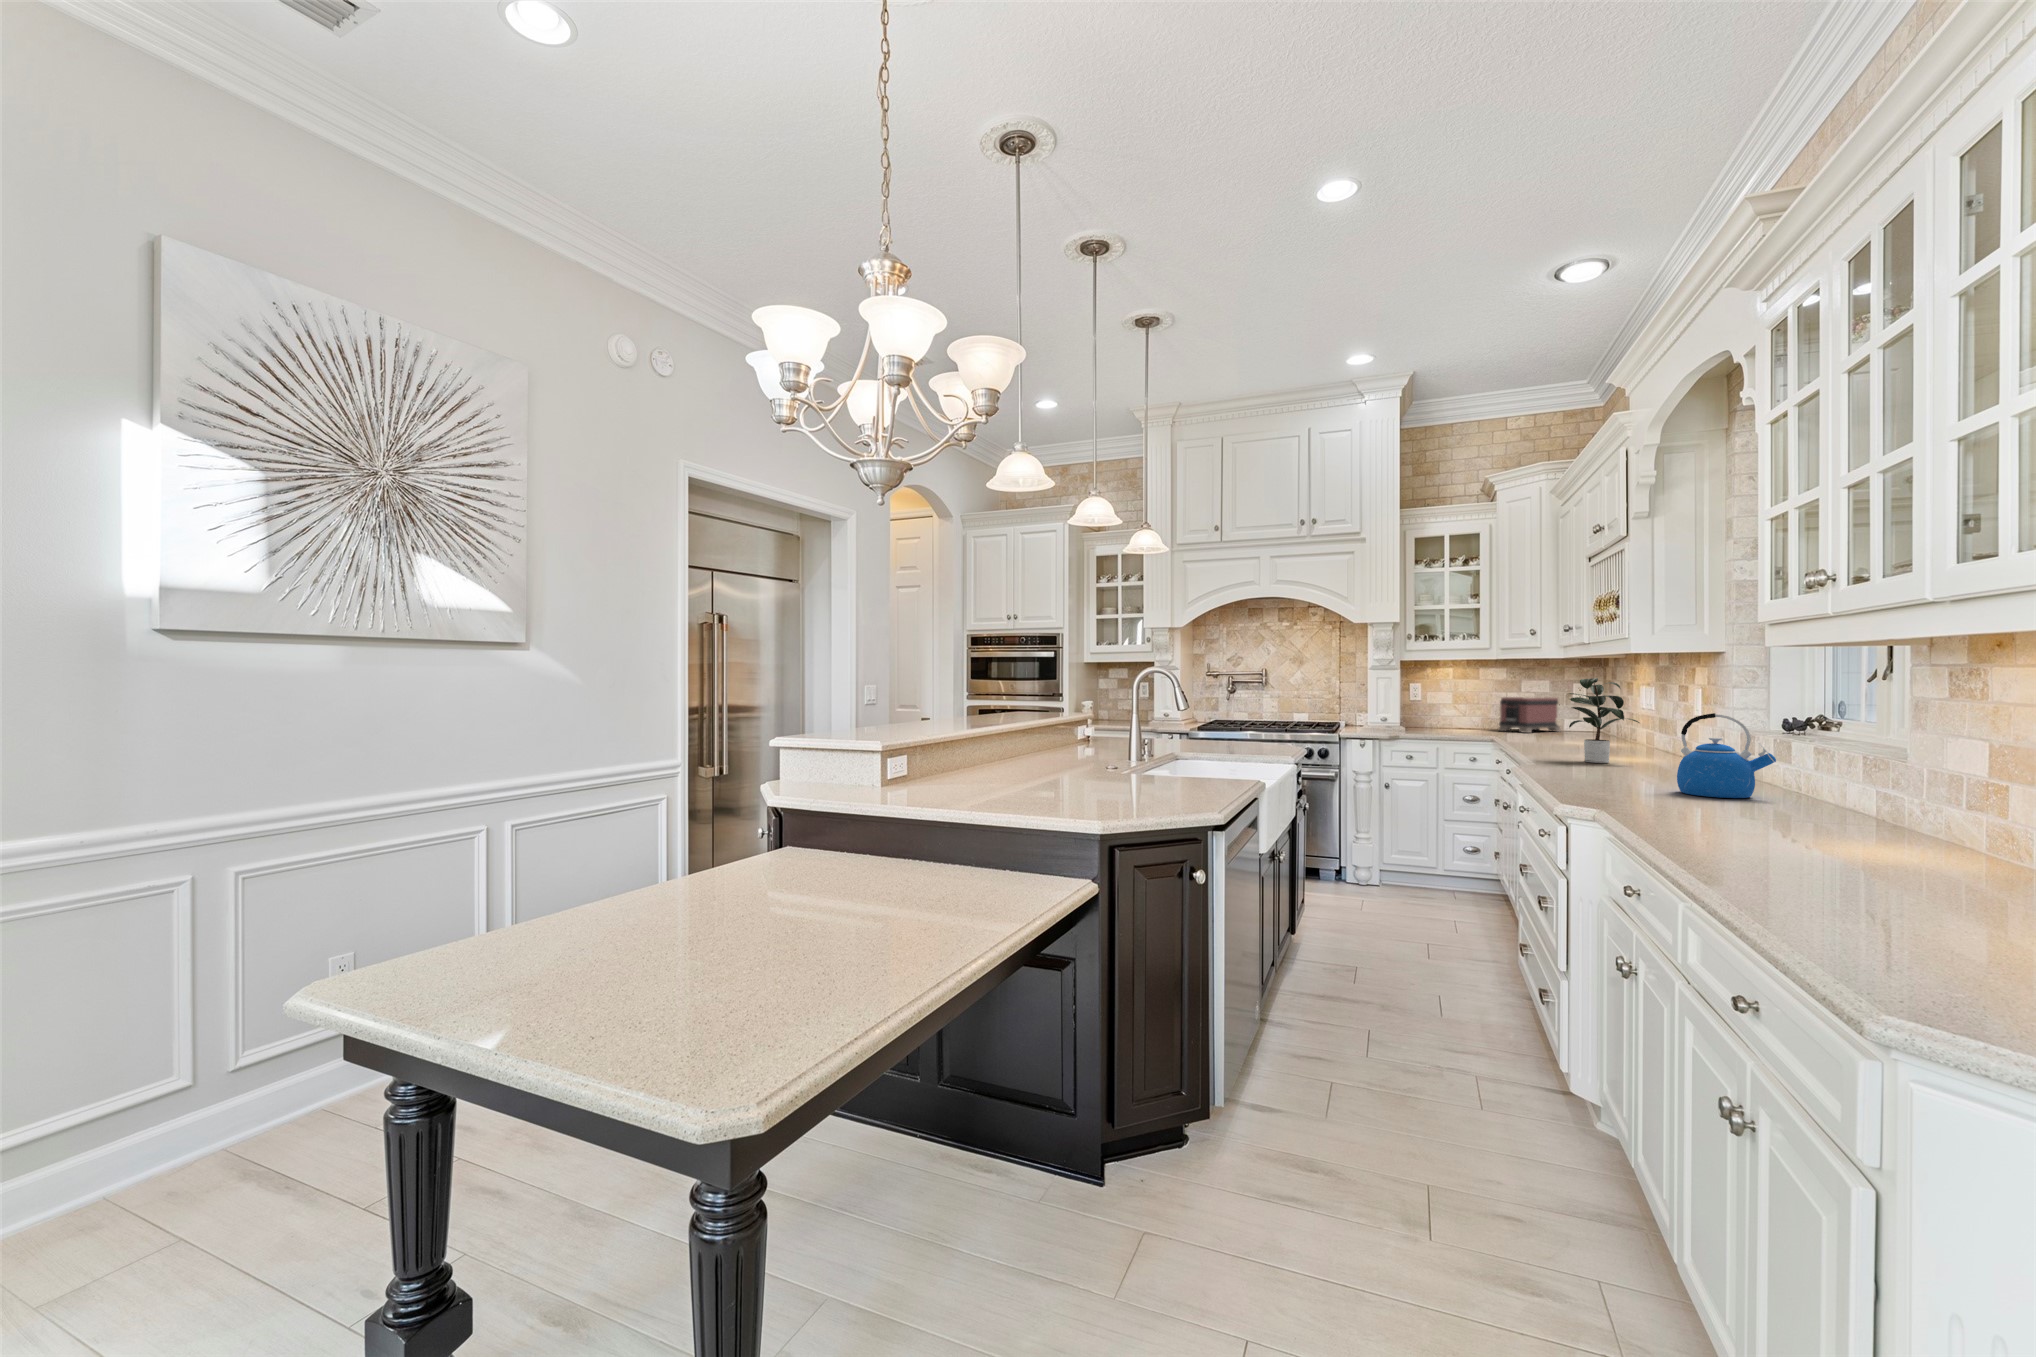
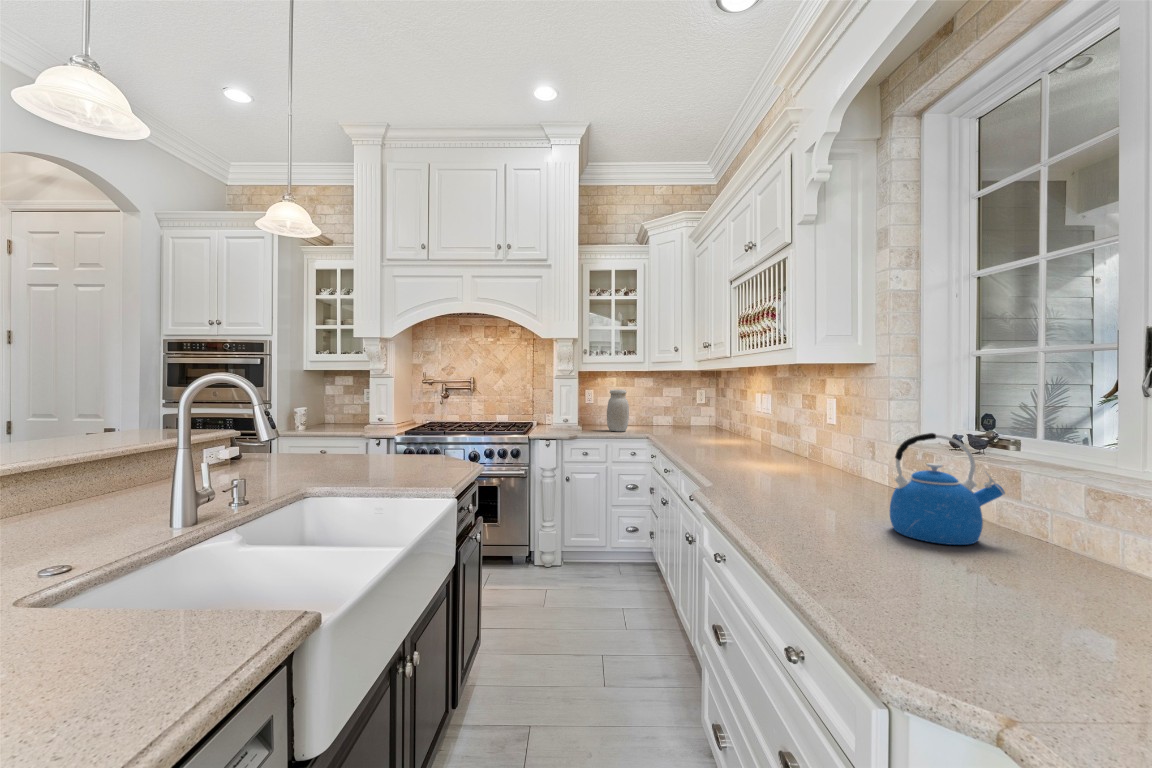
potted plant: present [1569,678,1639,763] -> none [717,386,795,469]
jar: none [1438,683,1468,734] -> present [607,390,629,432]
toaster: present [1499,697,1561,733] -> none [648,400,690,428]

